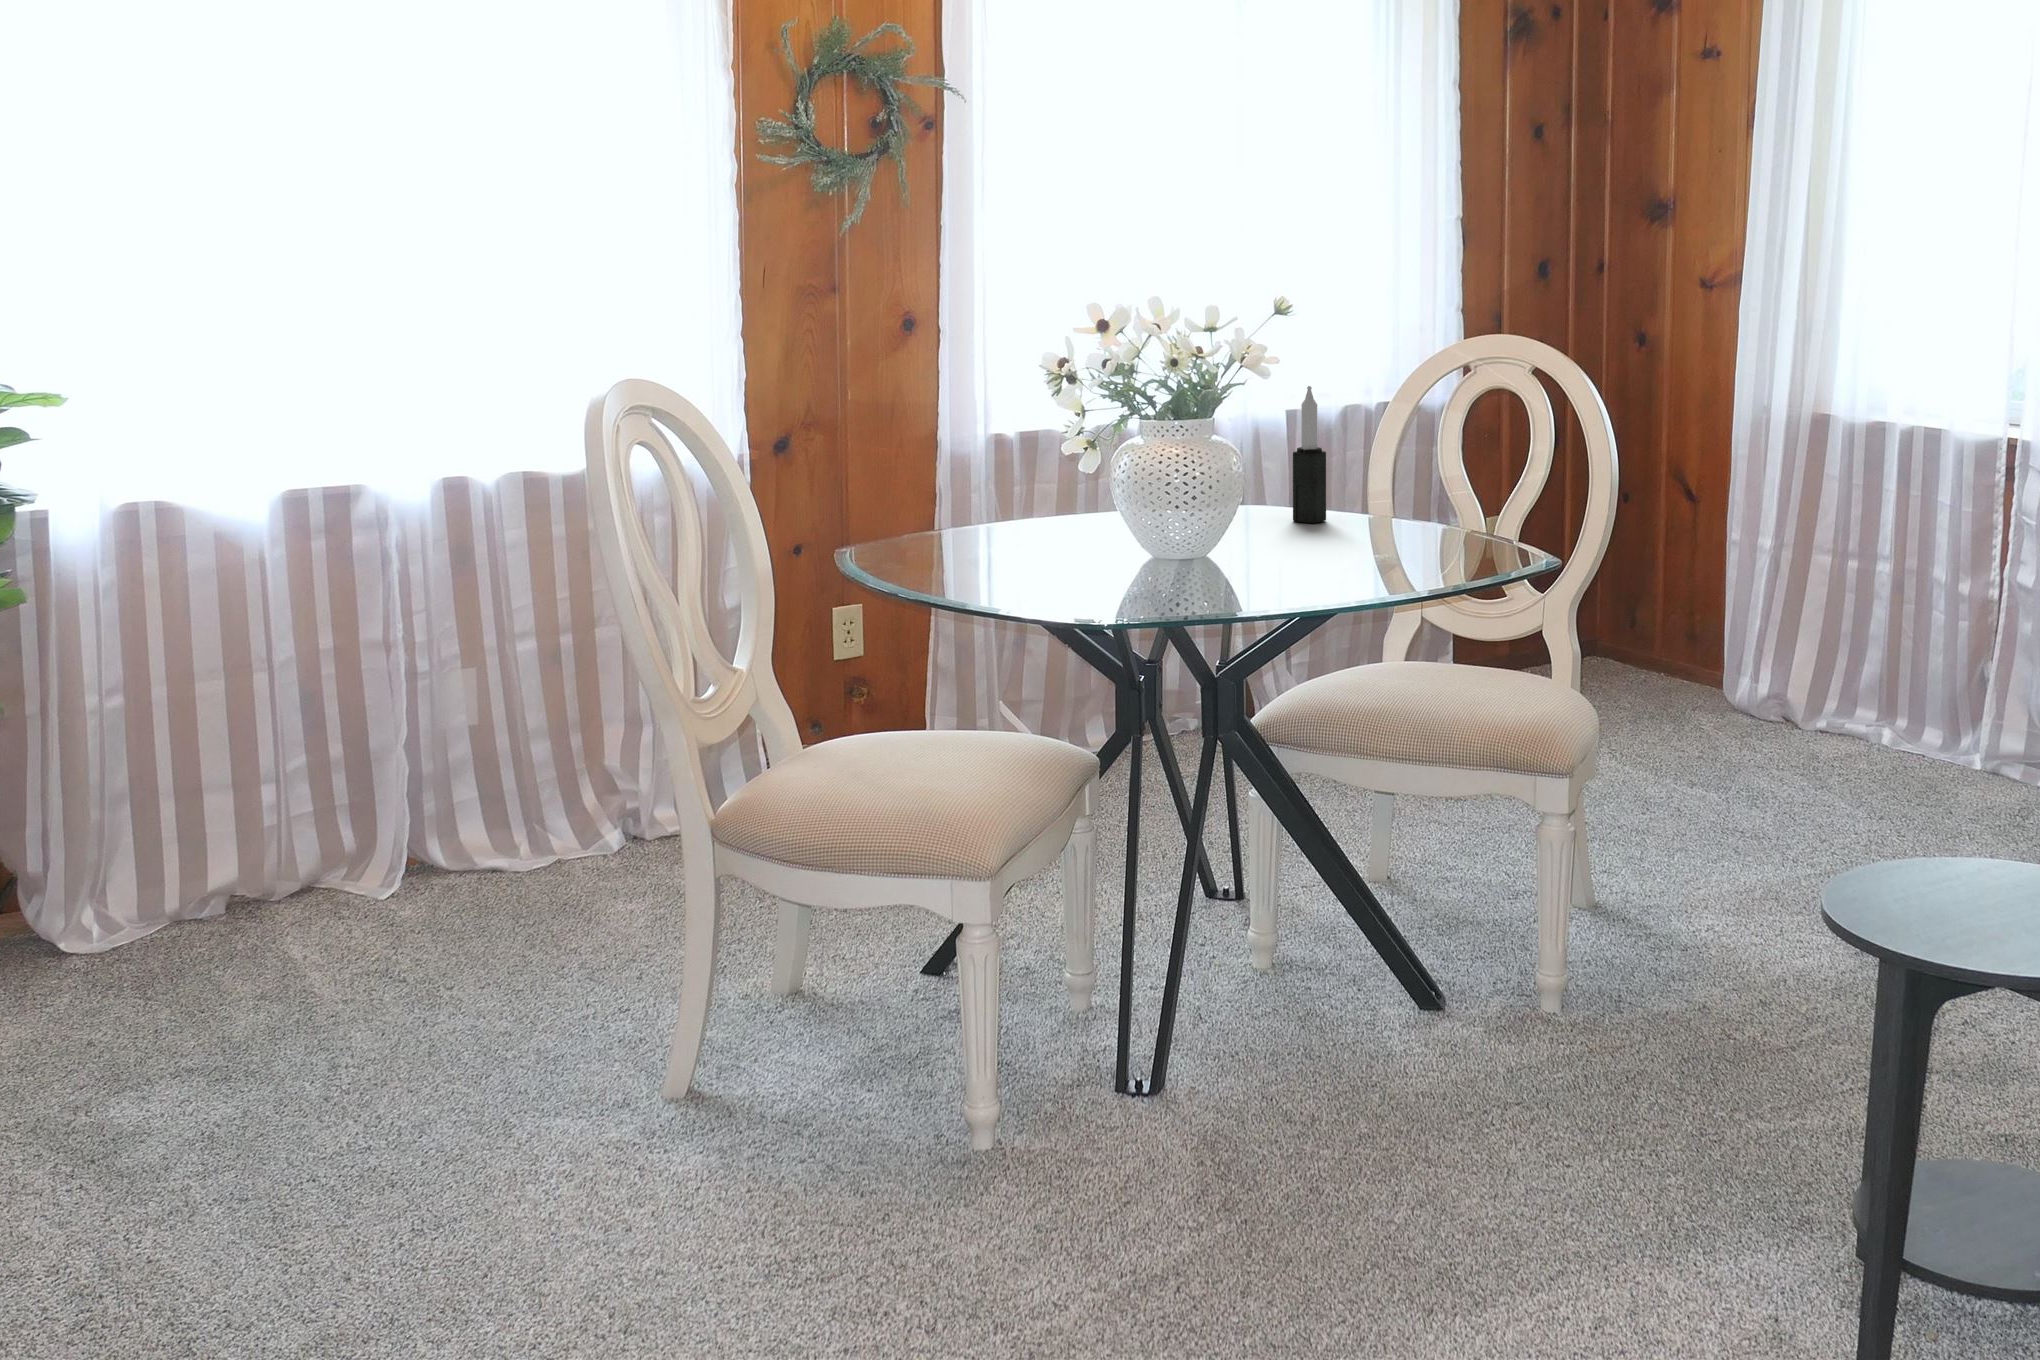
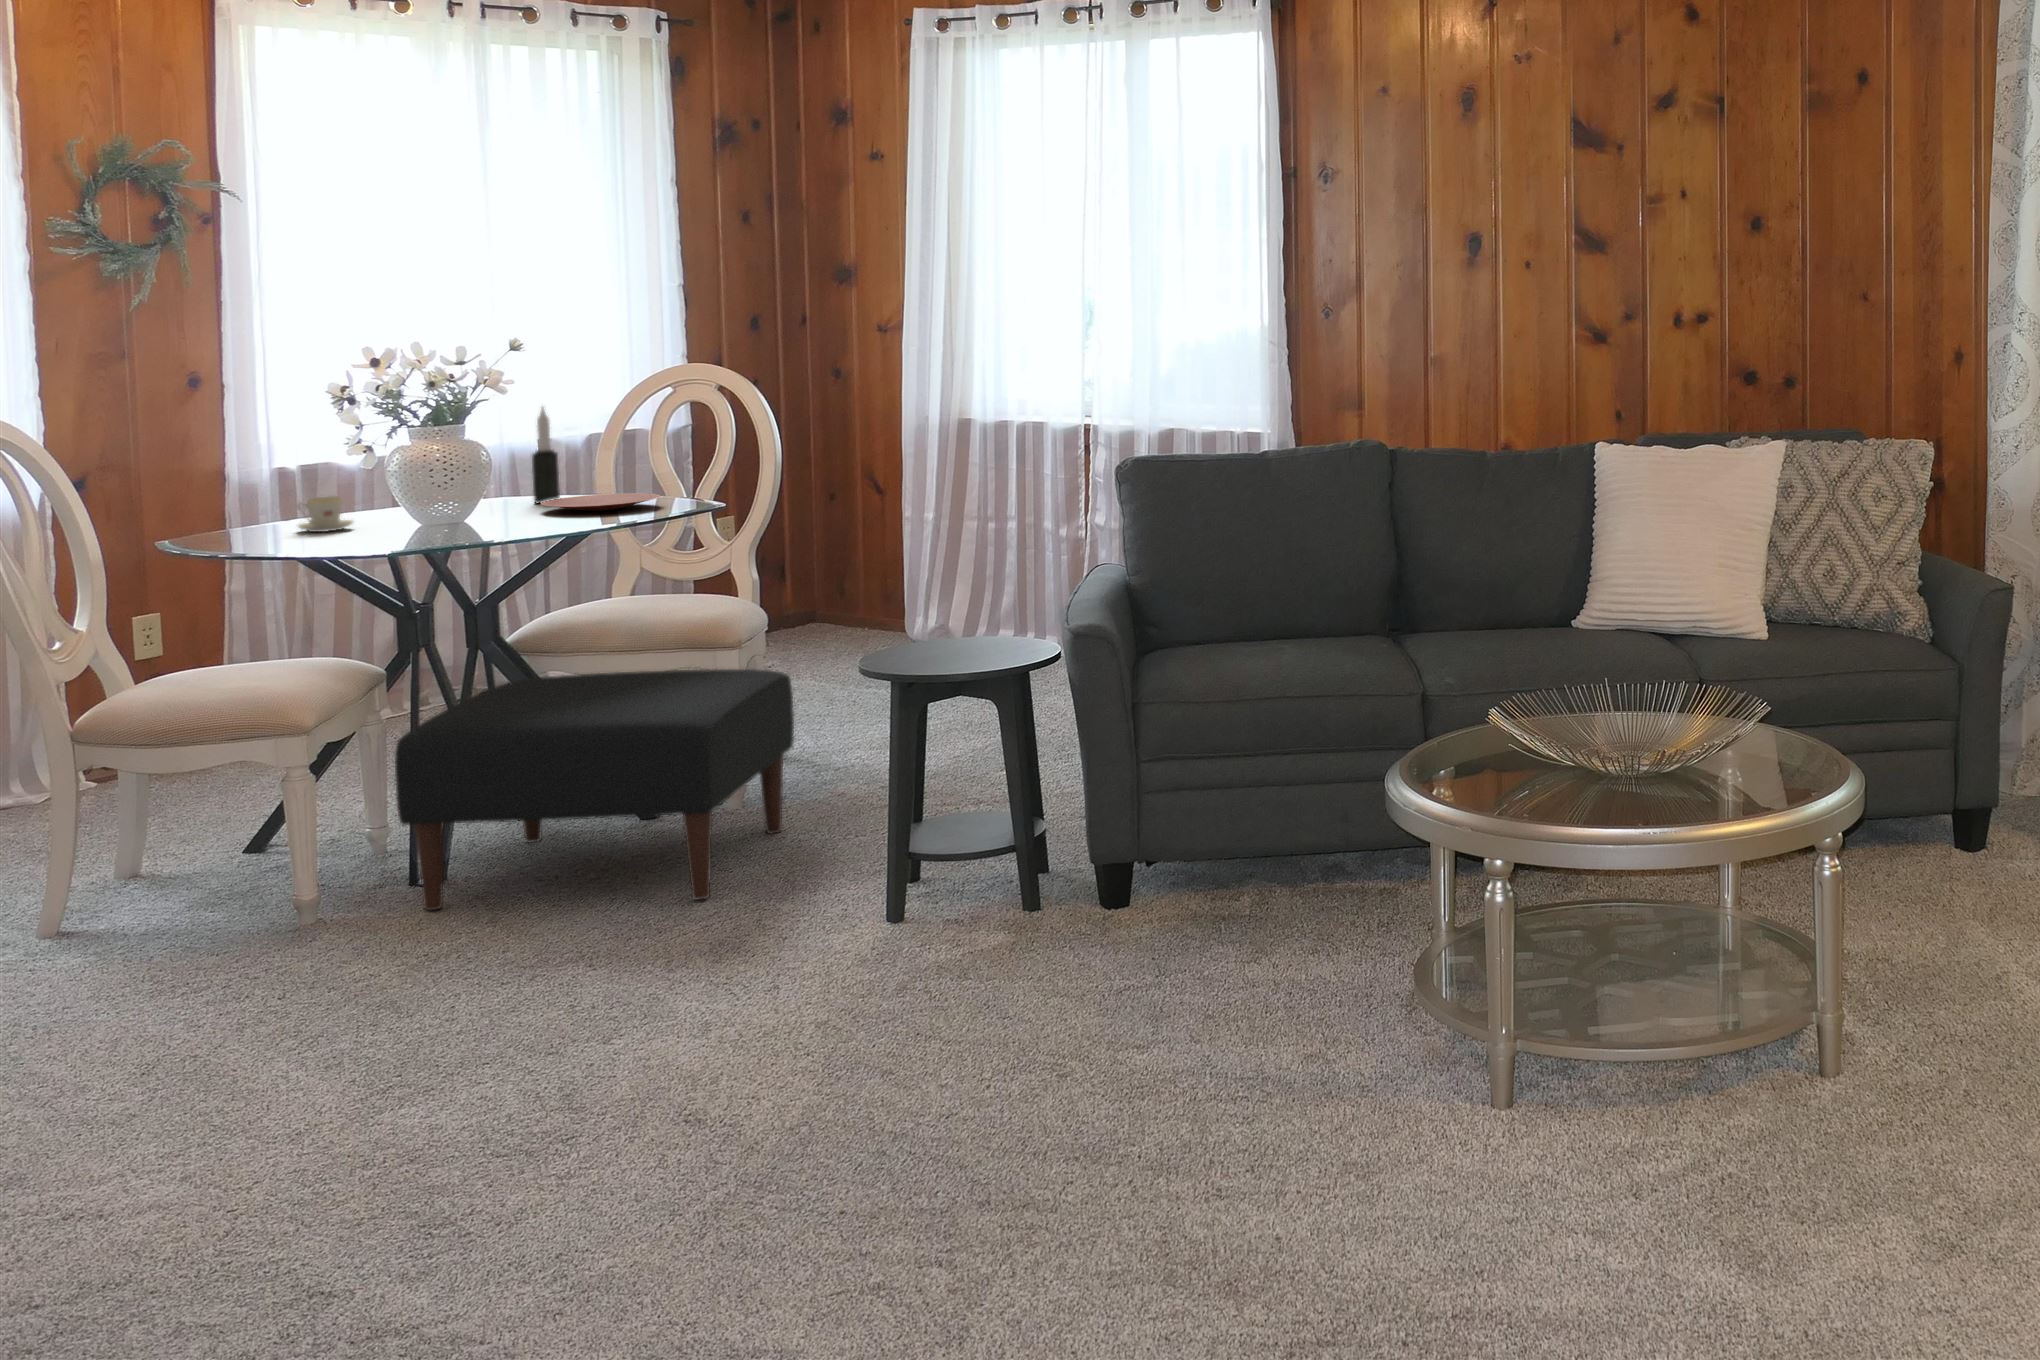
teacup: none [998,504,1069,555] -> present [298,496,353,532]
plate: none [1305,517,1465,546] -> present [540,493,660,511]
ottoman: none [1101,802,1670,1269] -> present [395,669,794,910]

